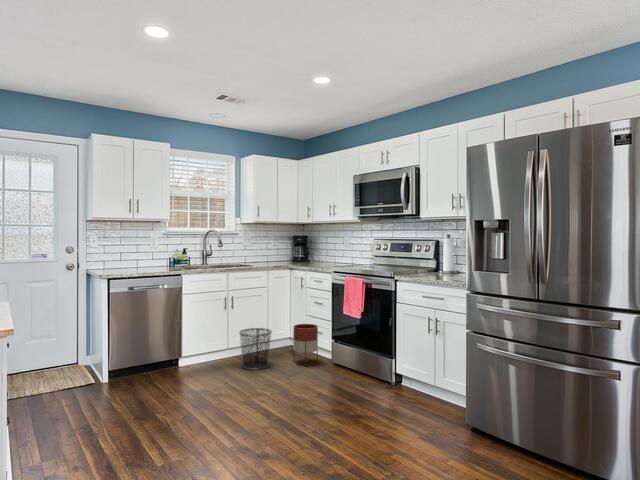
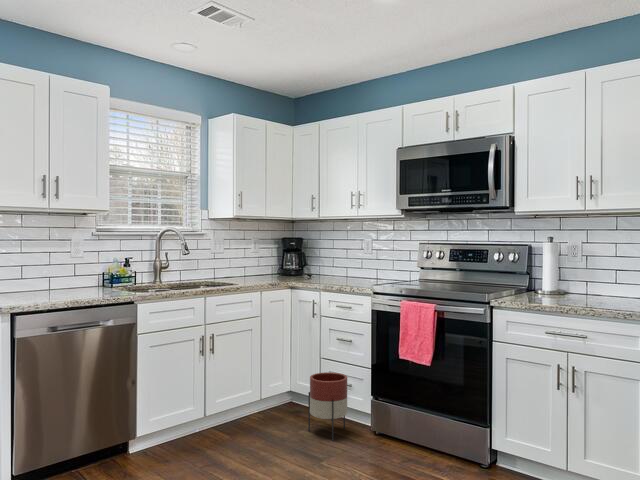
waste bin: present [240,328,272,370] -> none [228,382,279,451]

